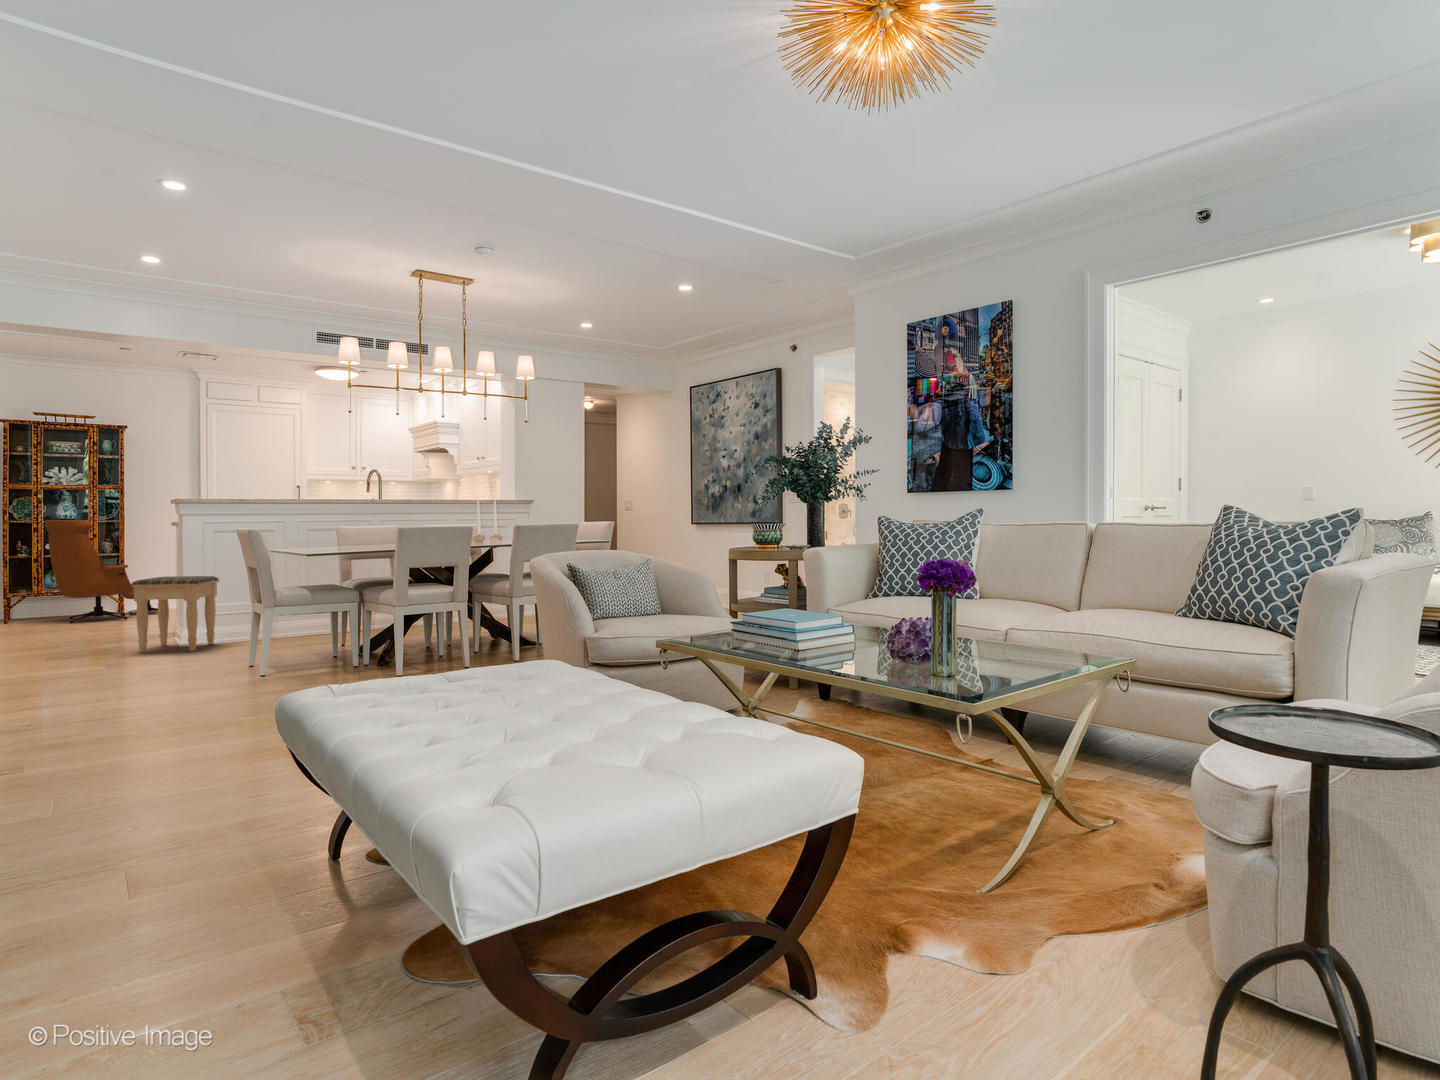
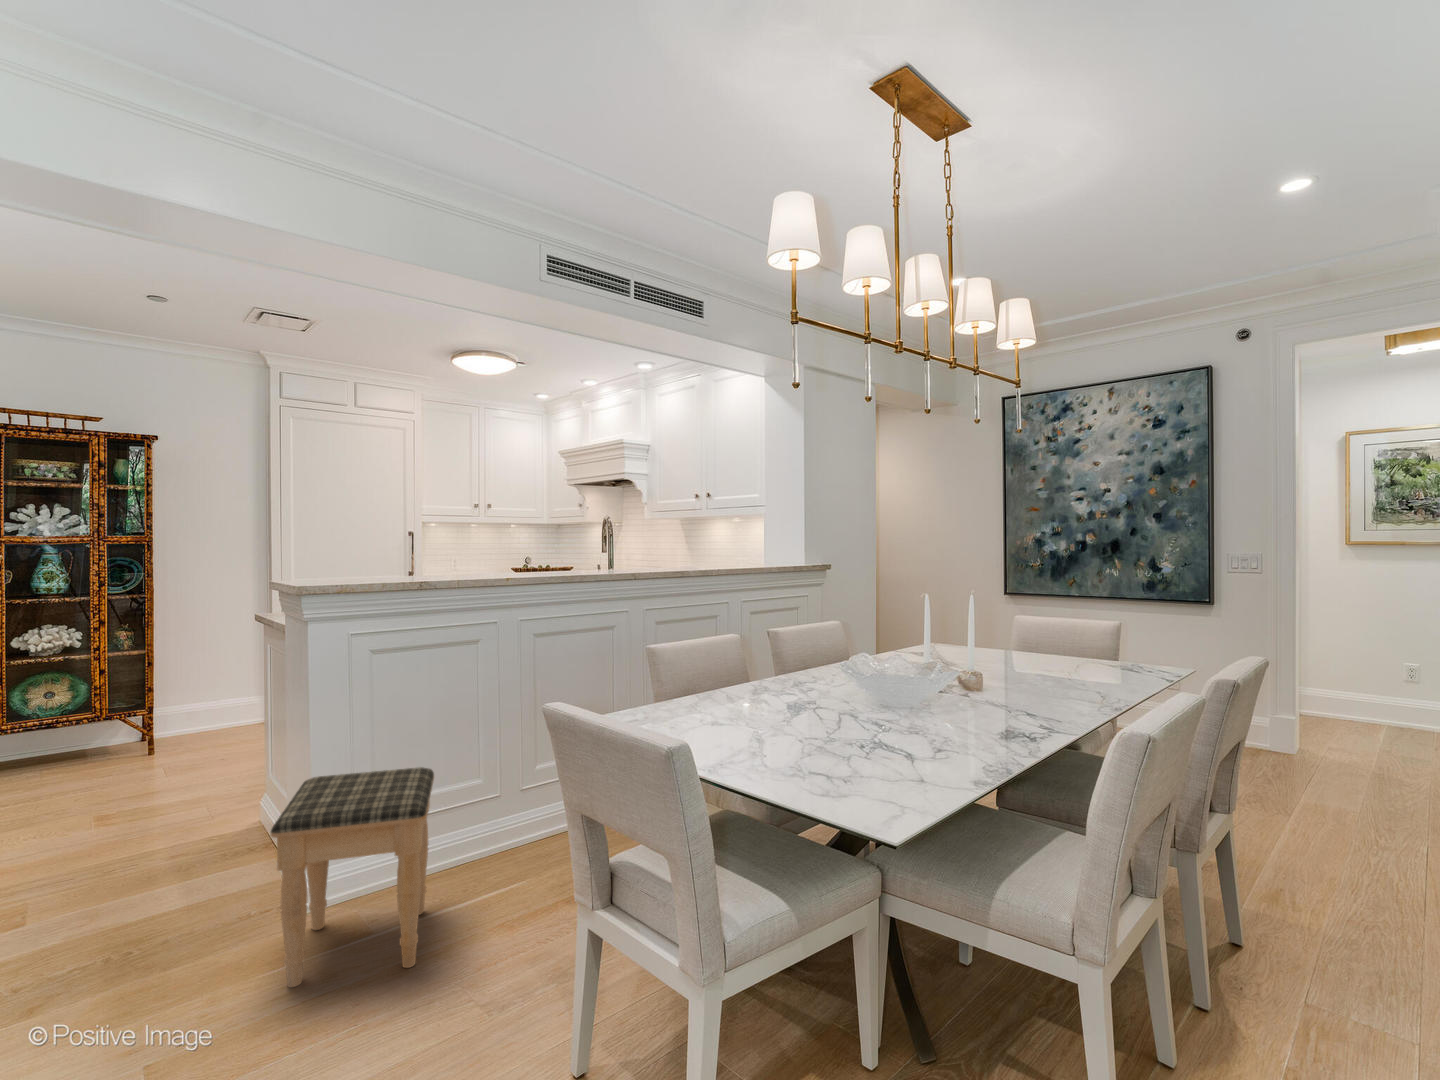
lounge chair: present [45,520,158,623] -> none [14,610,233,800]

